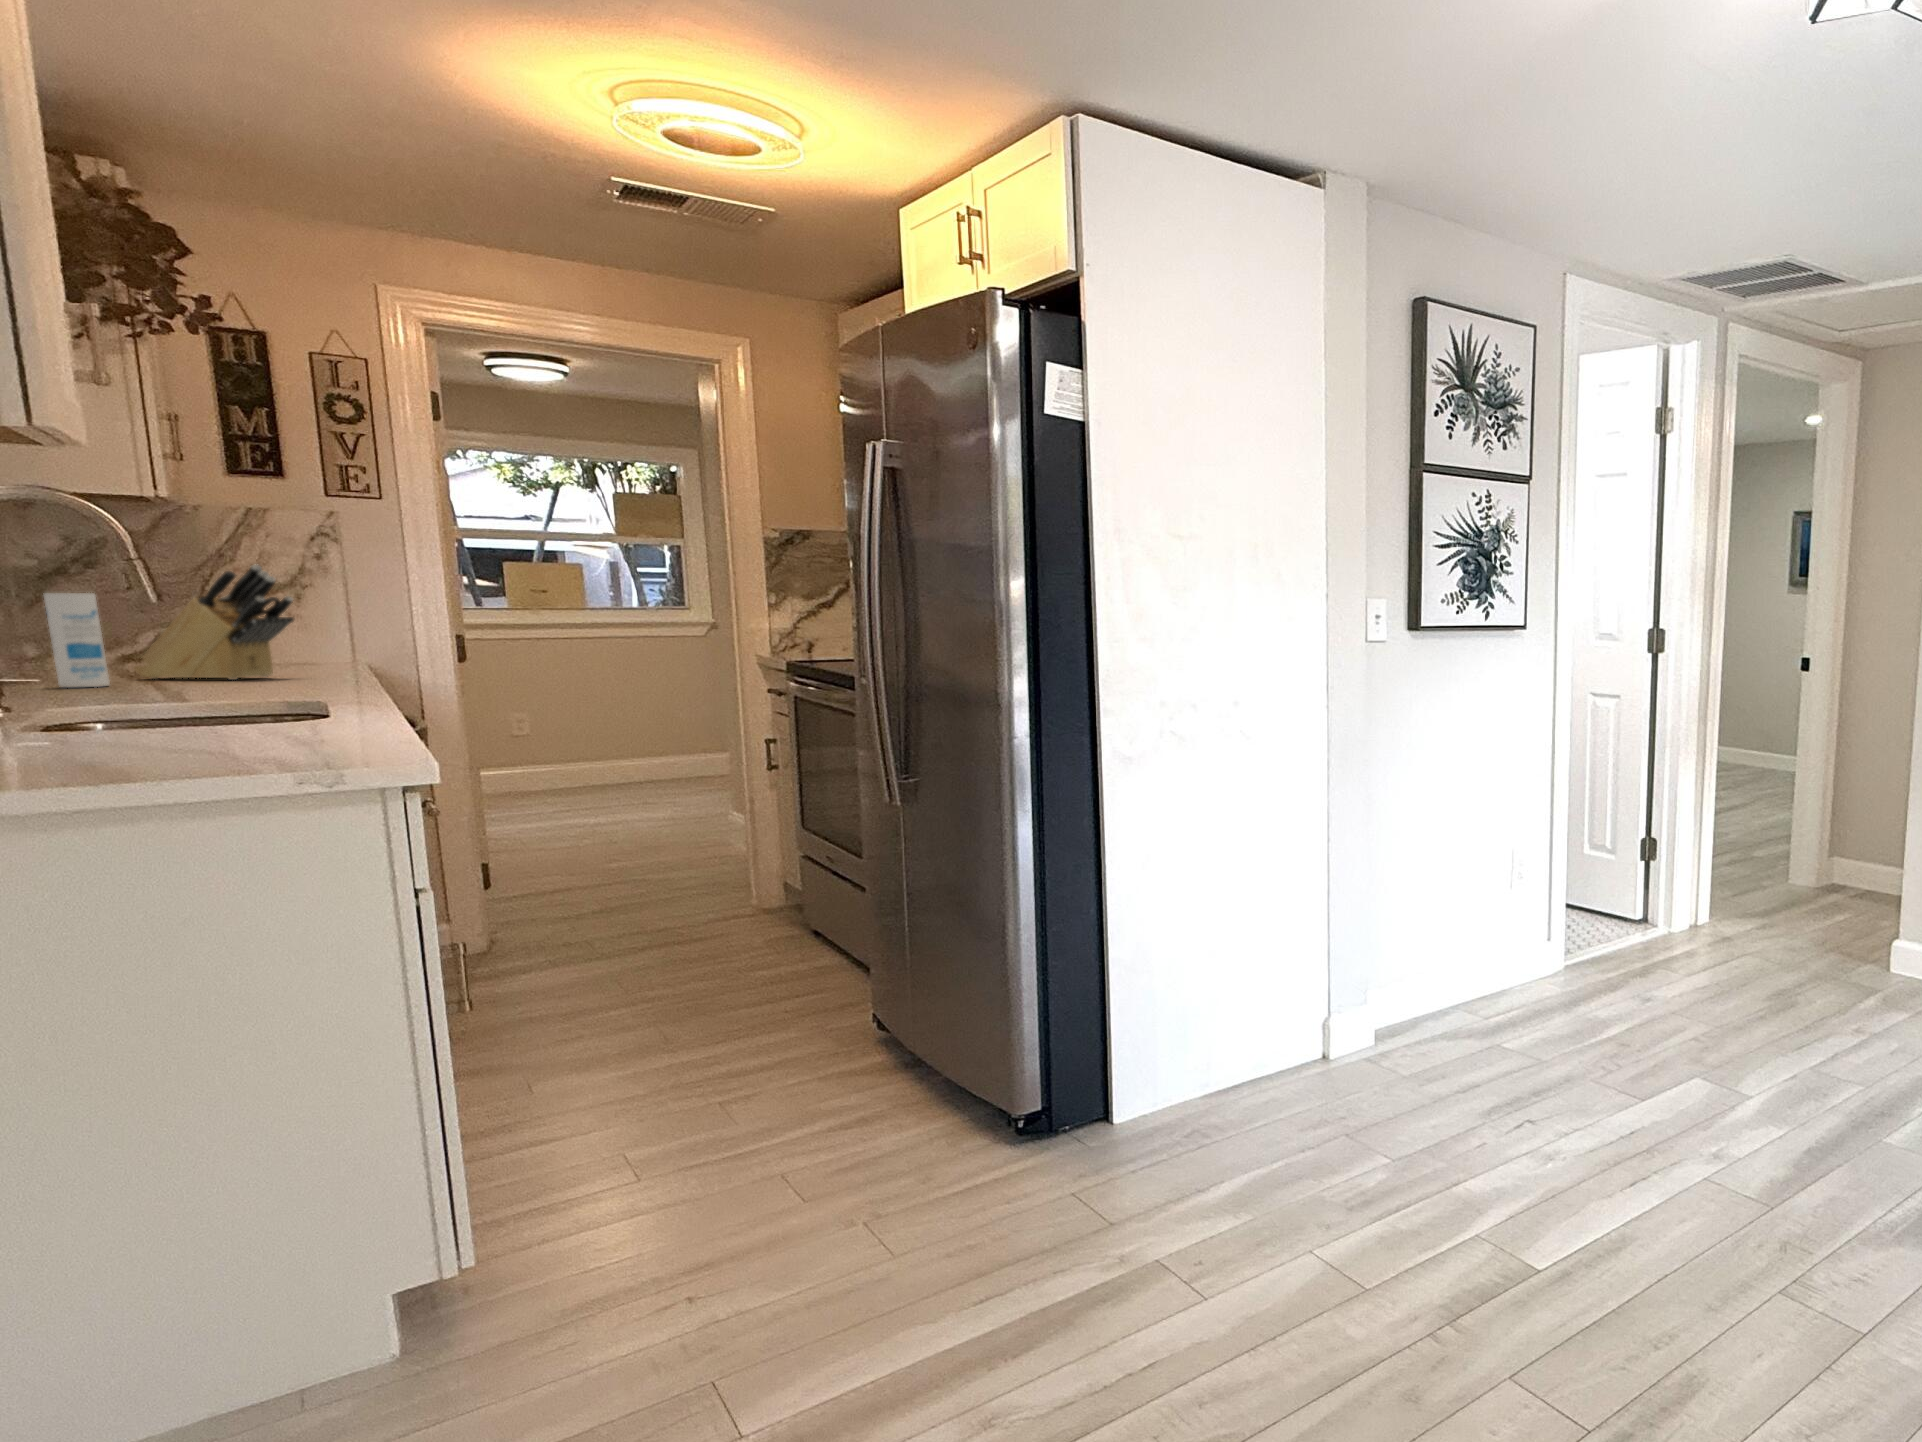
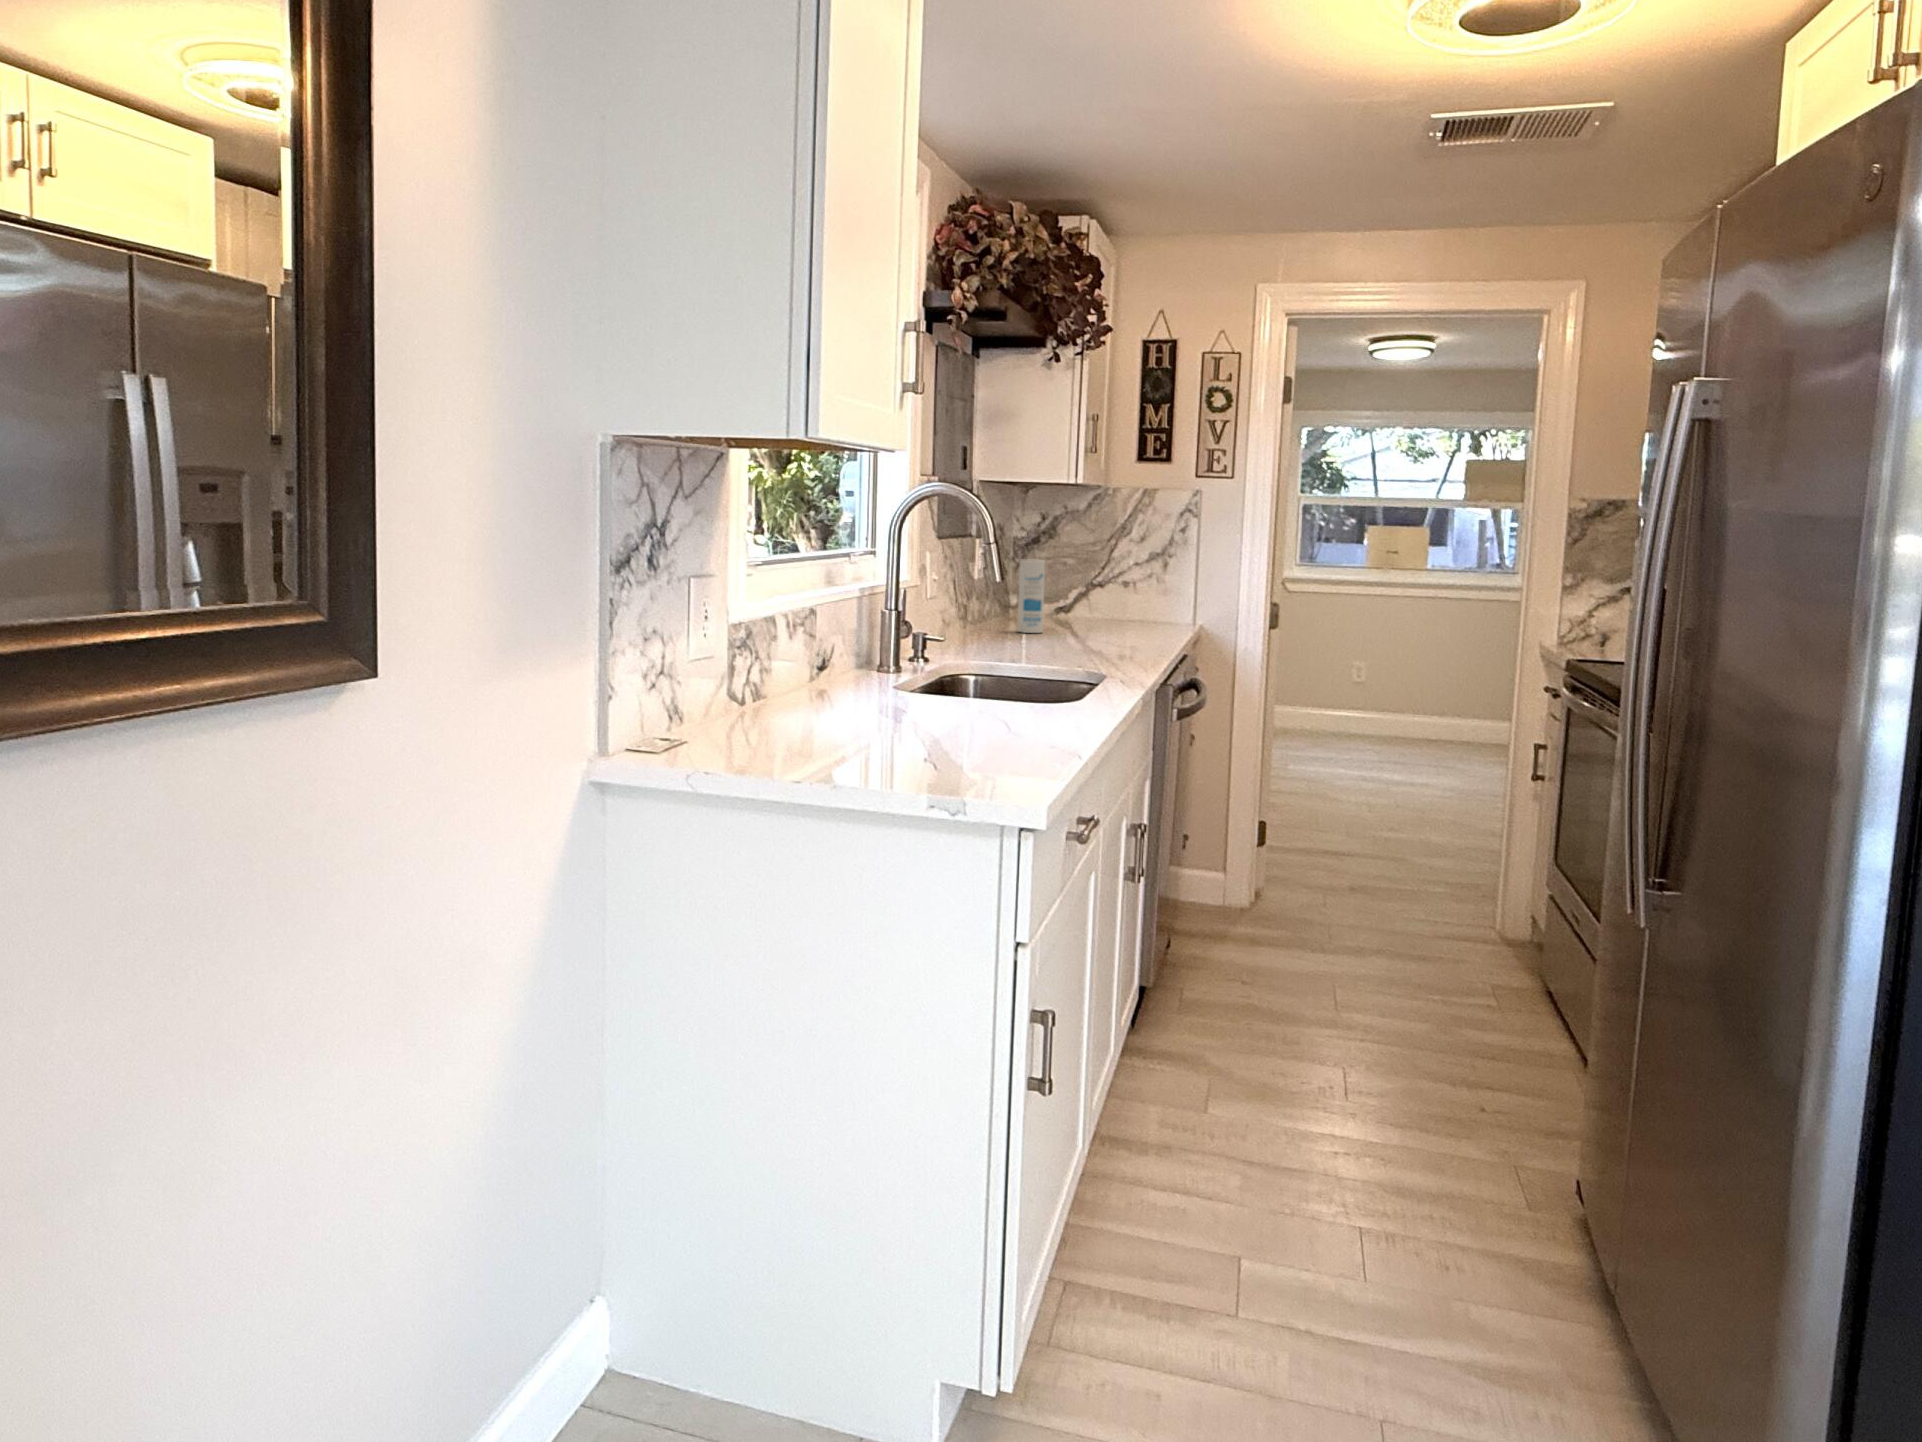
knife block: present [134,565,294,680] -> none [1066,538,1156,633]

